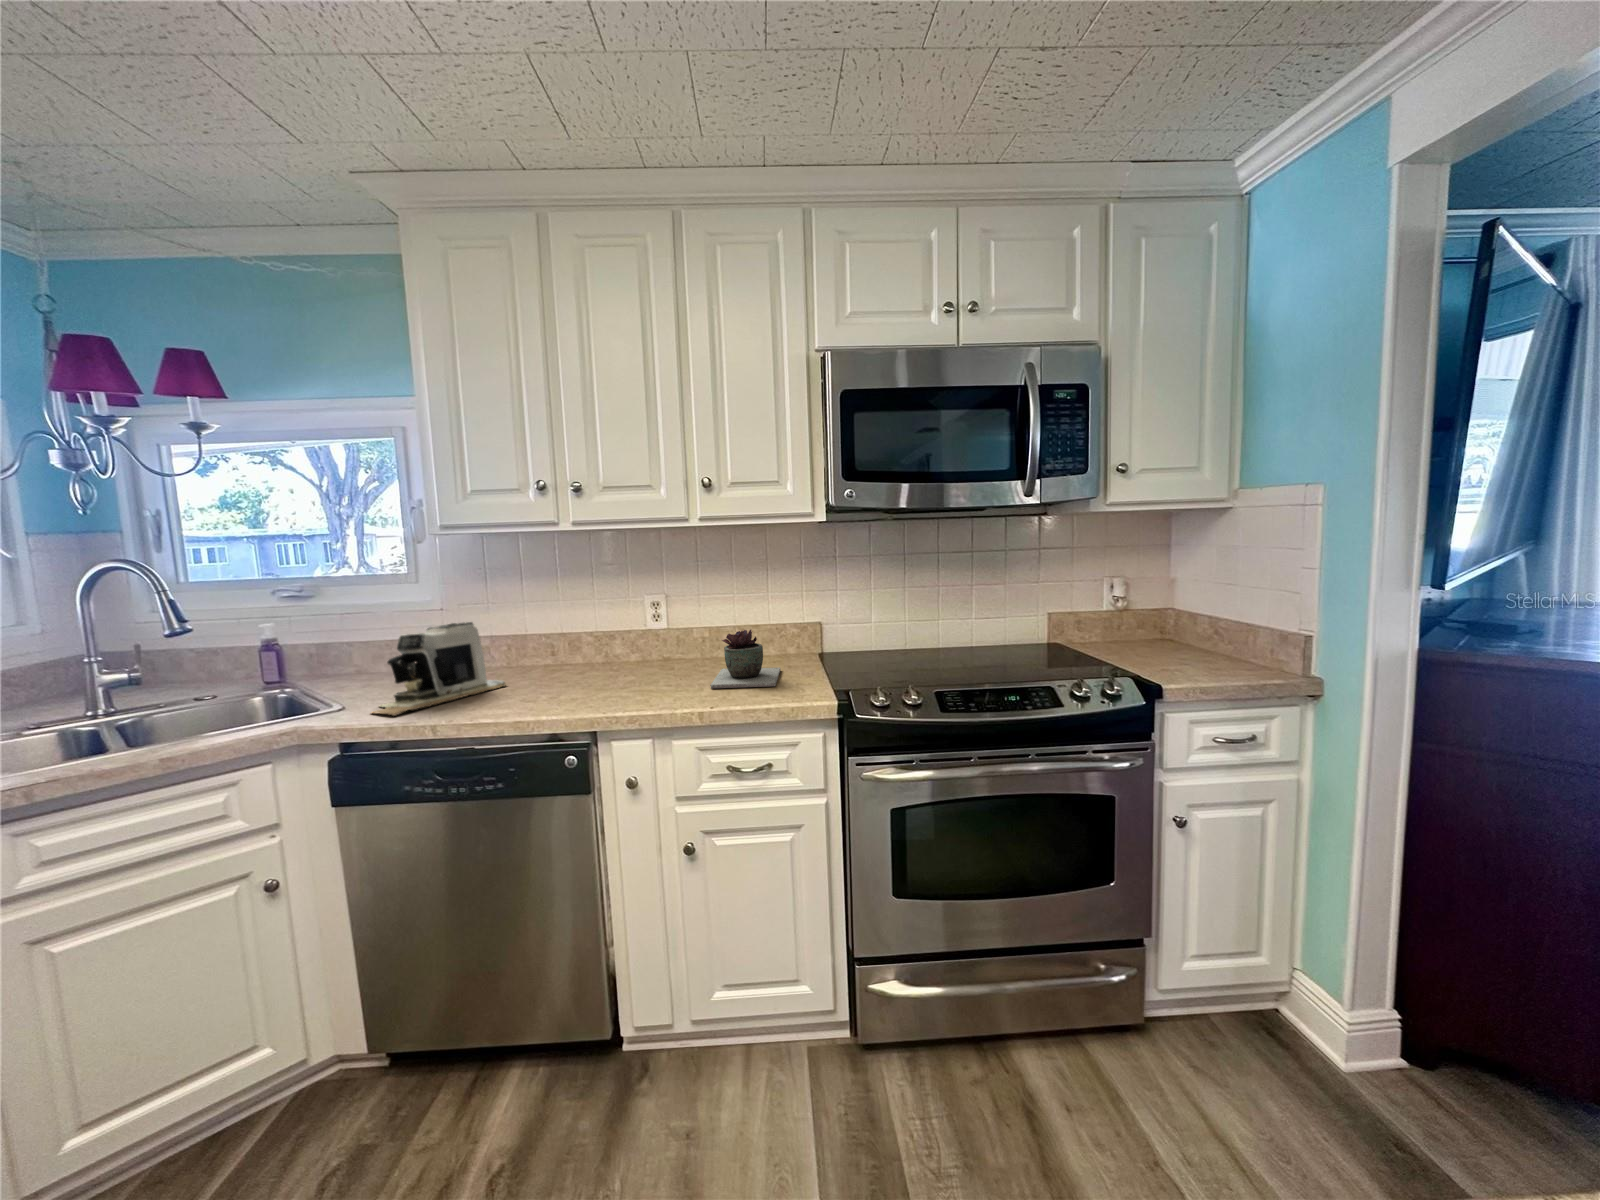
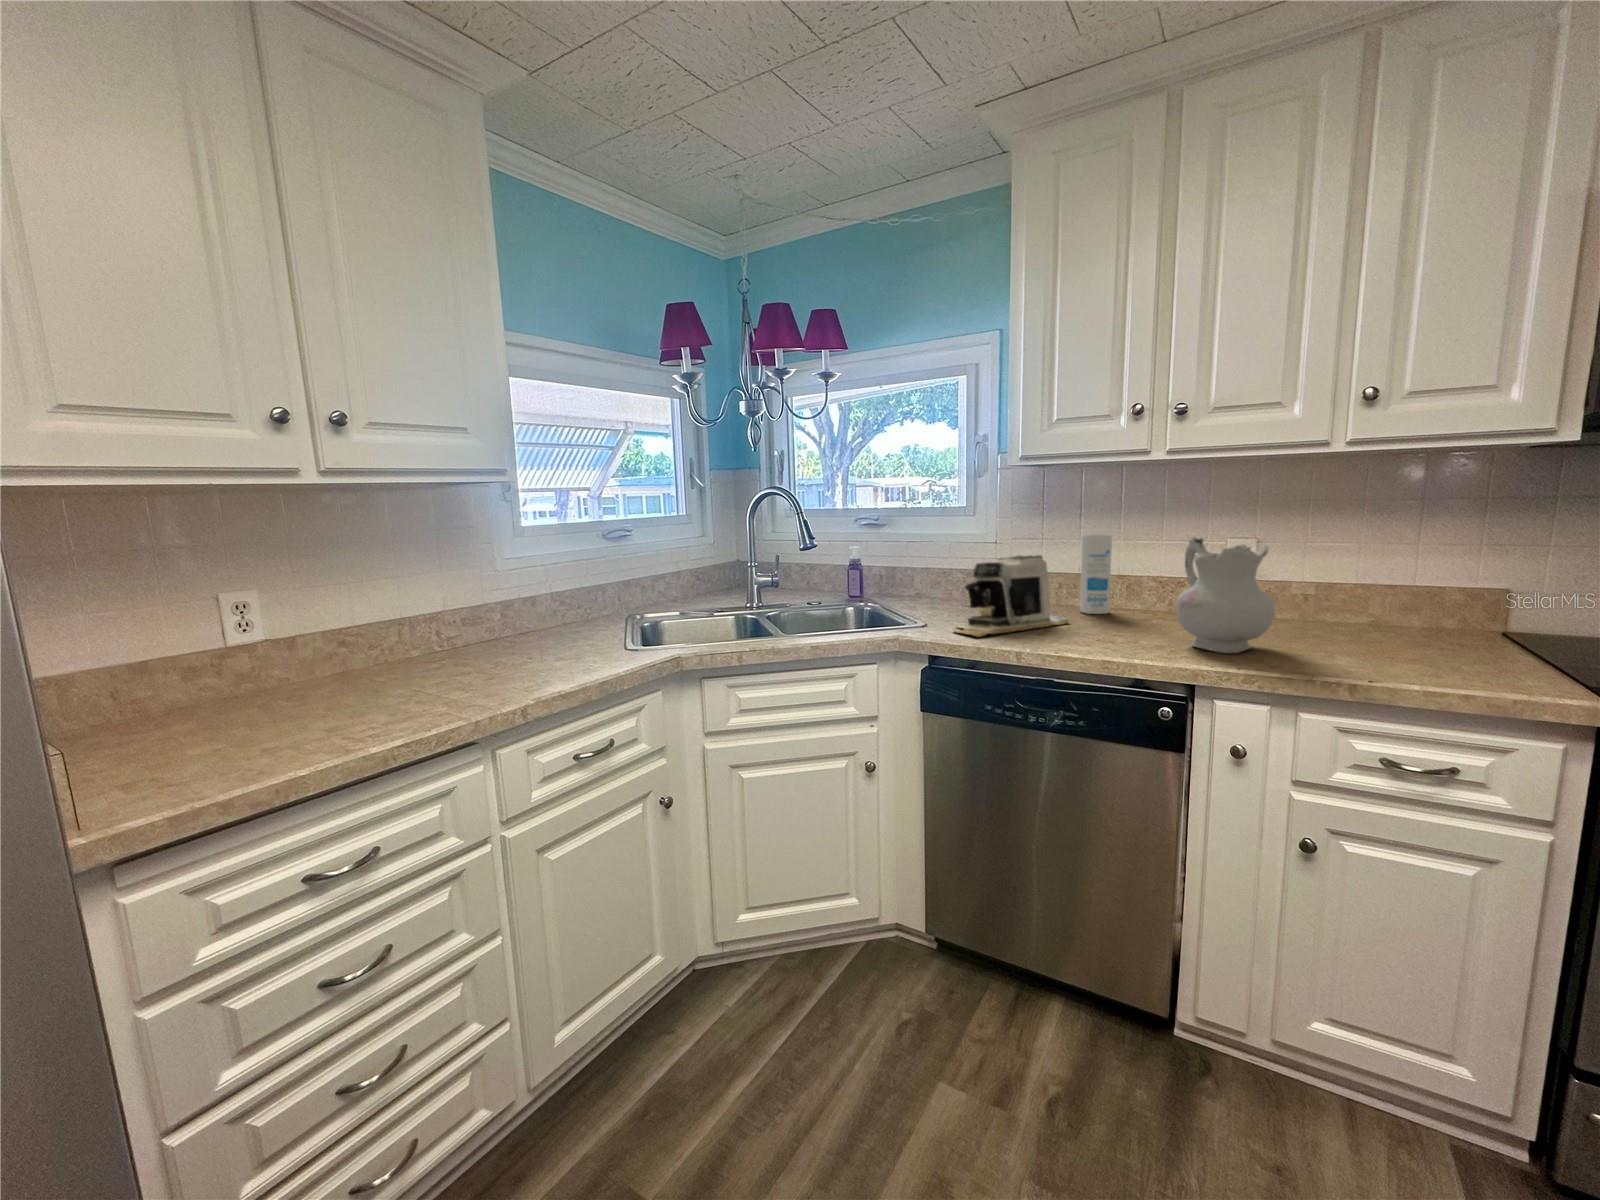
canister: none [520,596,554,673] -> present [1080,534,1112,614]
ceramic pitcher: none [583,598,659,698] -> present [1176,538,1275,653]
succulent plant: present [711,630,780,688] -> none [1349,589,1463,668]

